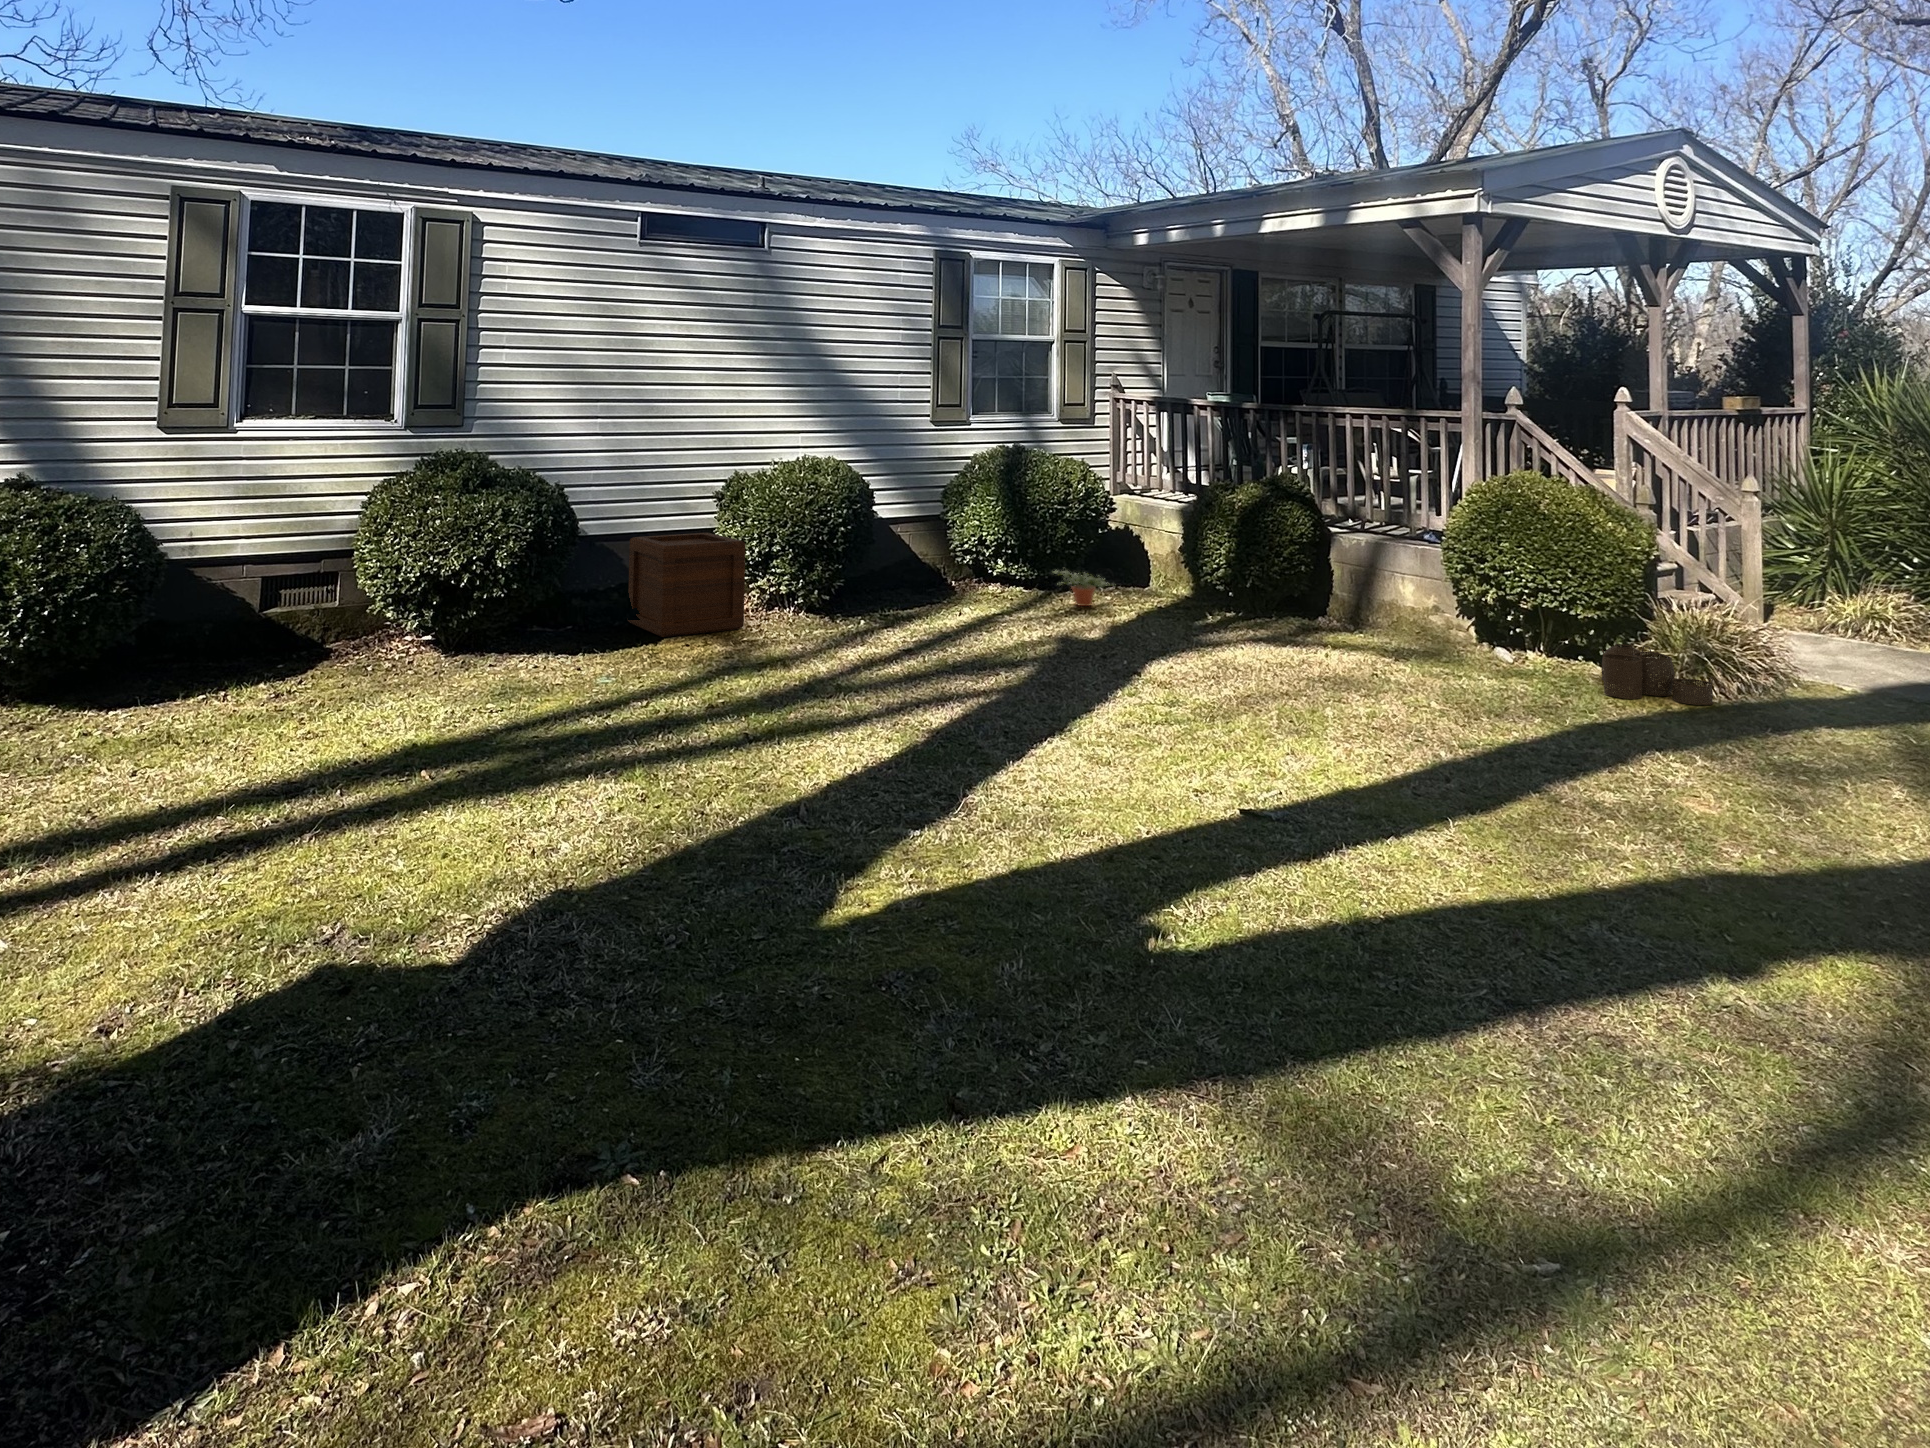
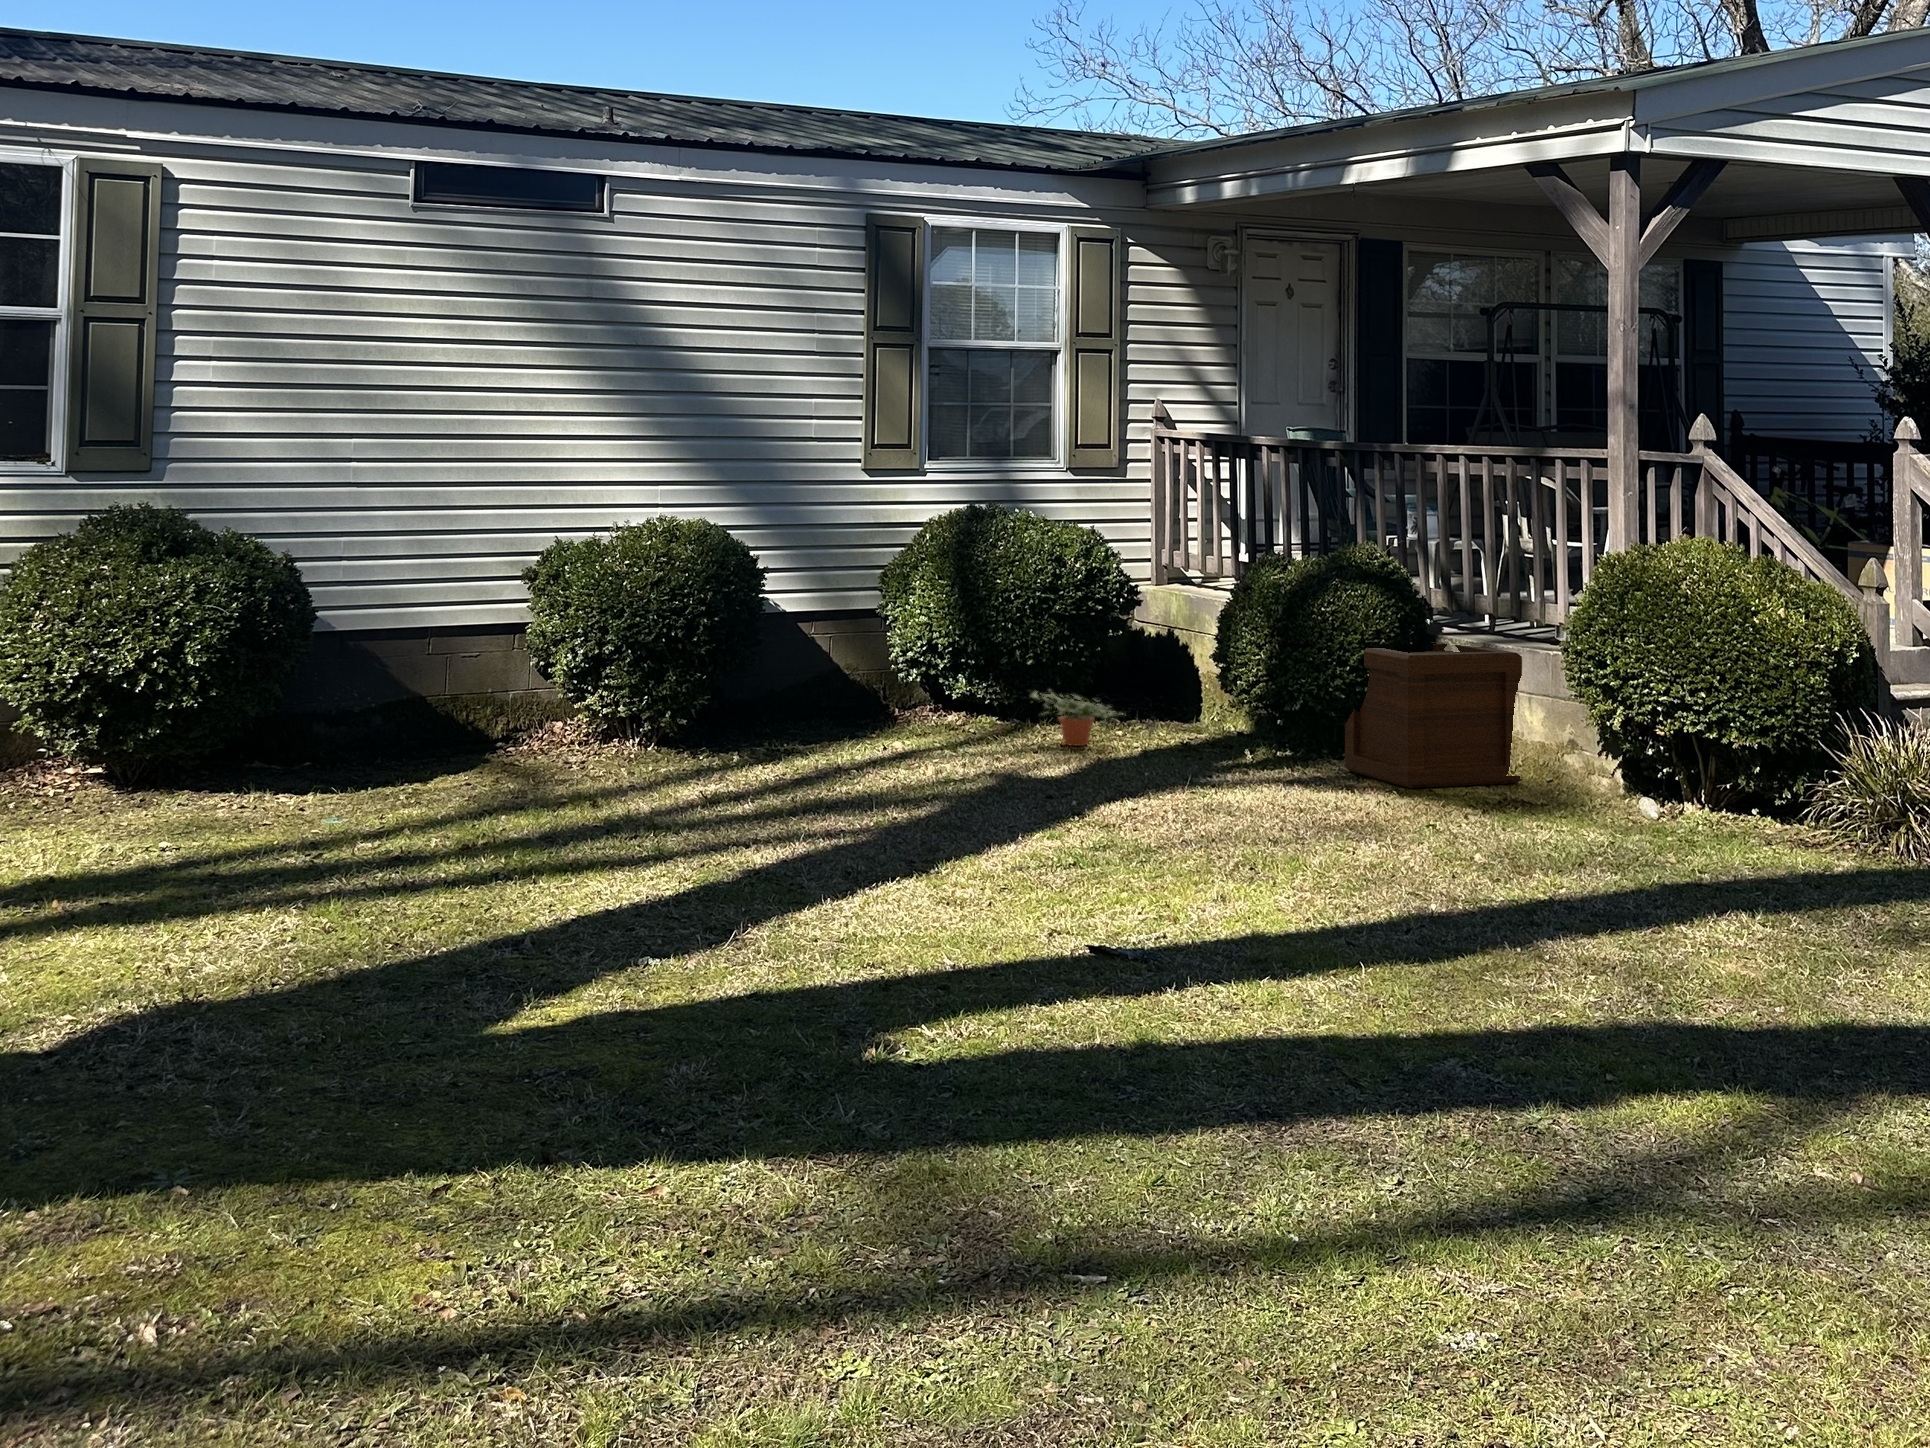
wooden crate: present [628,533,745,637] -> present [1345,642,1522,788]
woven basket: present [1602,640,1713,705] -> none [1746,777,1895,861]

